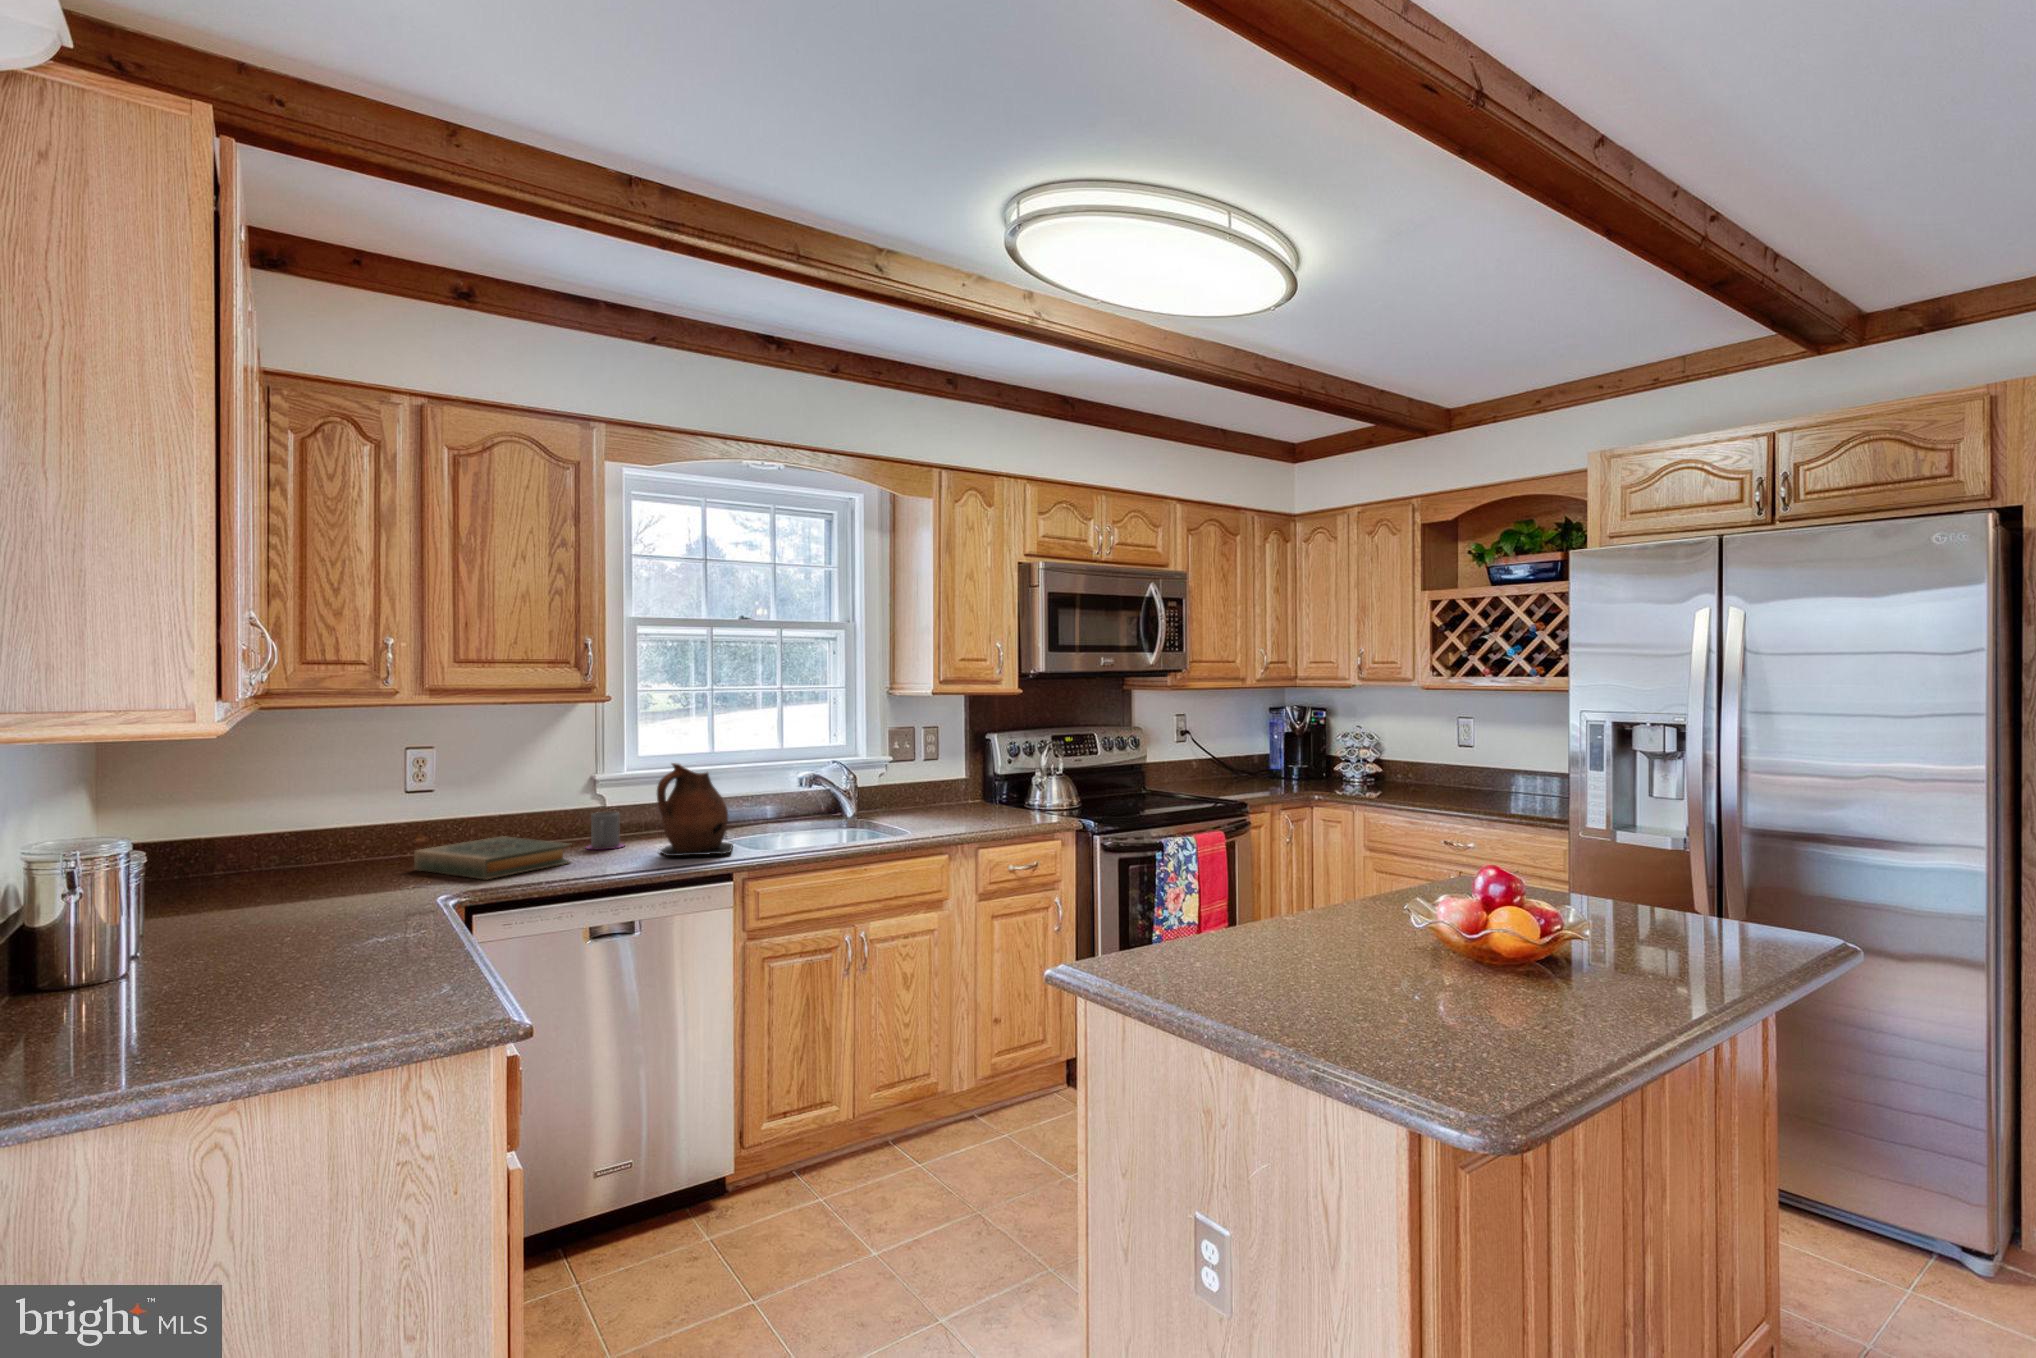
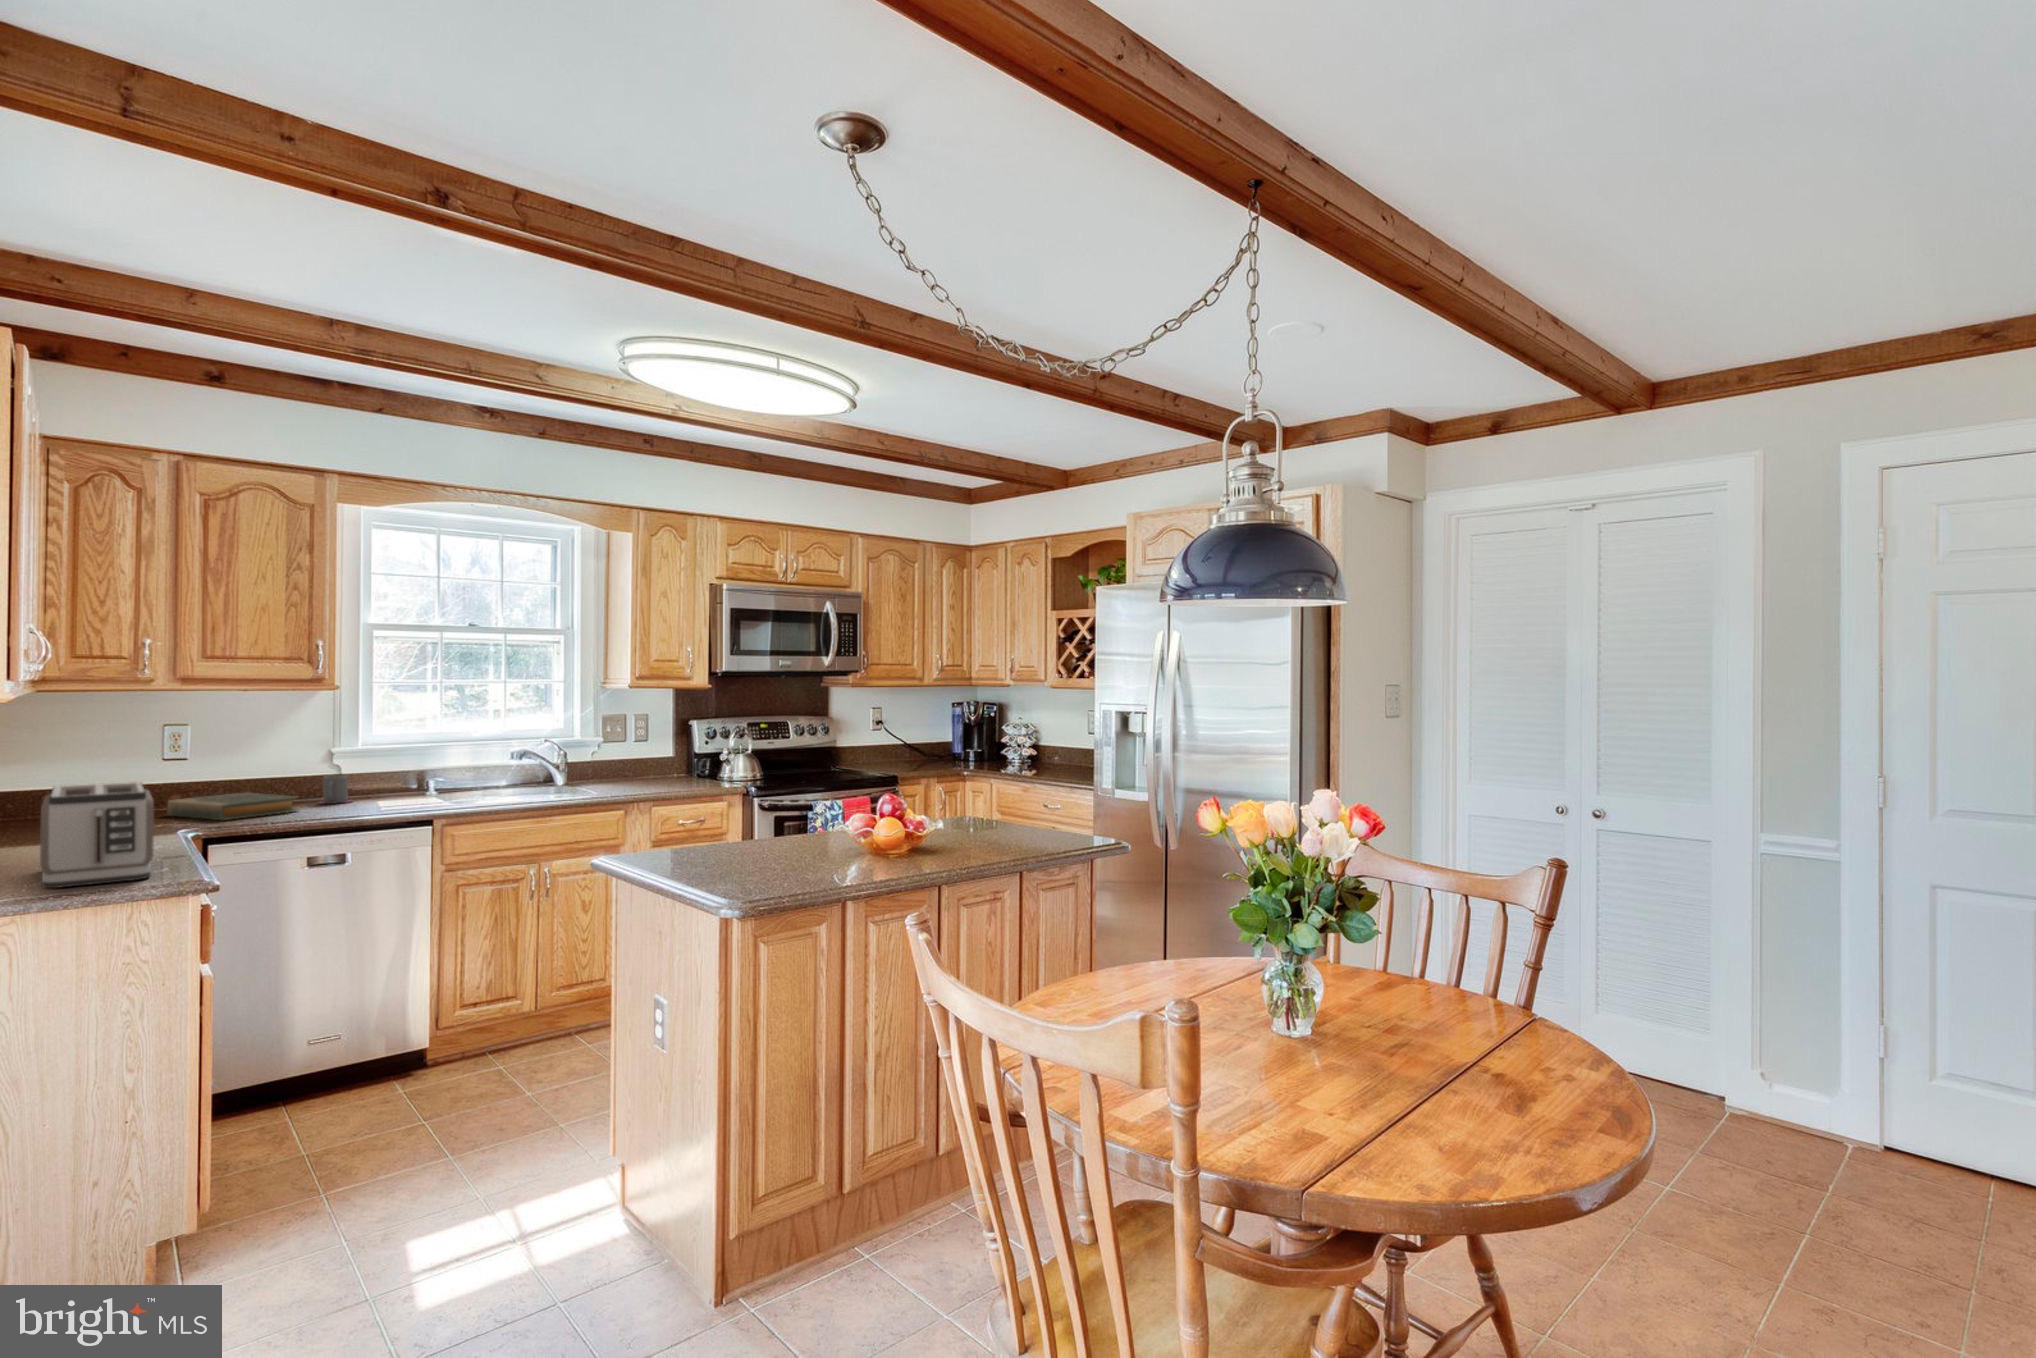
ceramic pitcher: present [657,763,733,856] -> none [372,737,441,807]
toaster: none [283,847,444,1032] -> present [40,782,154,888]

